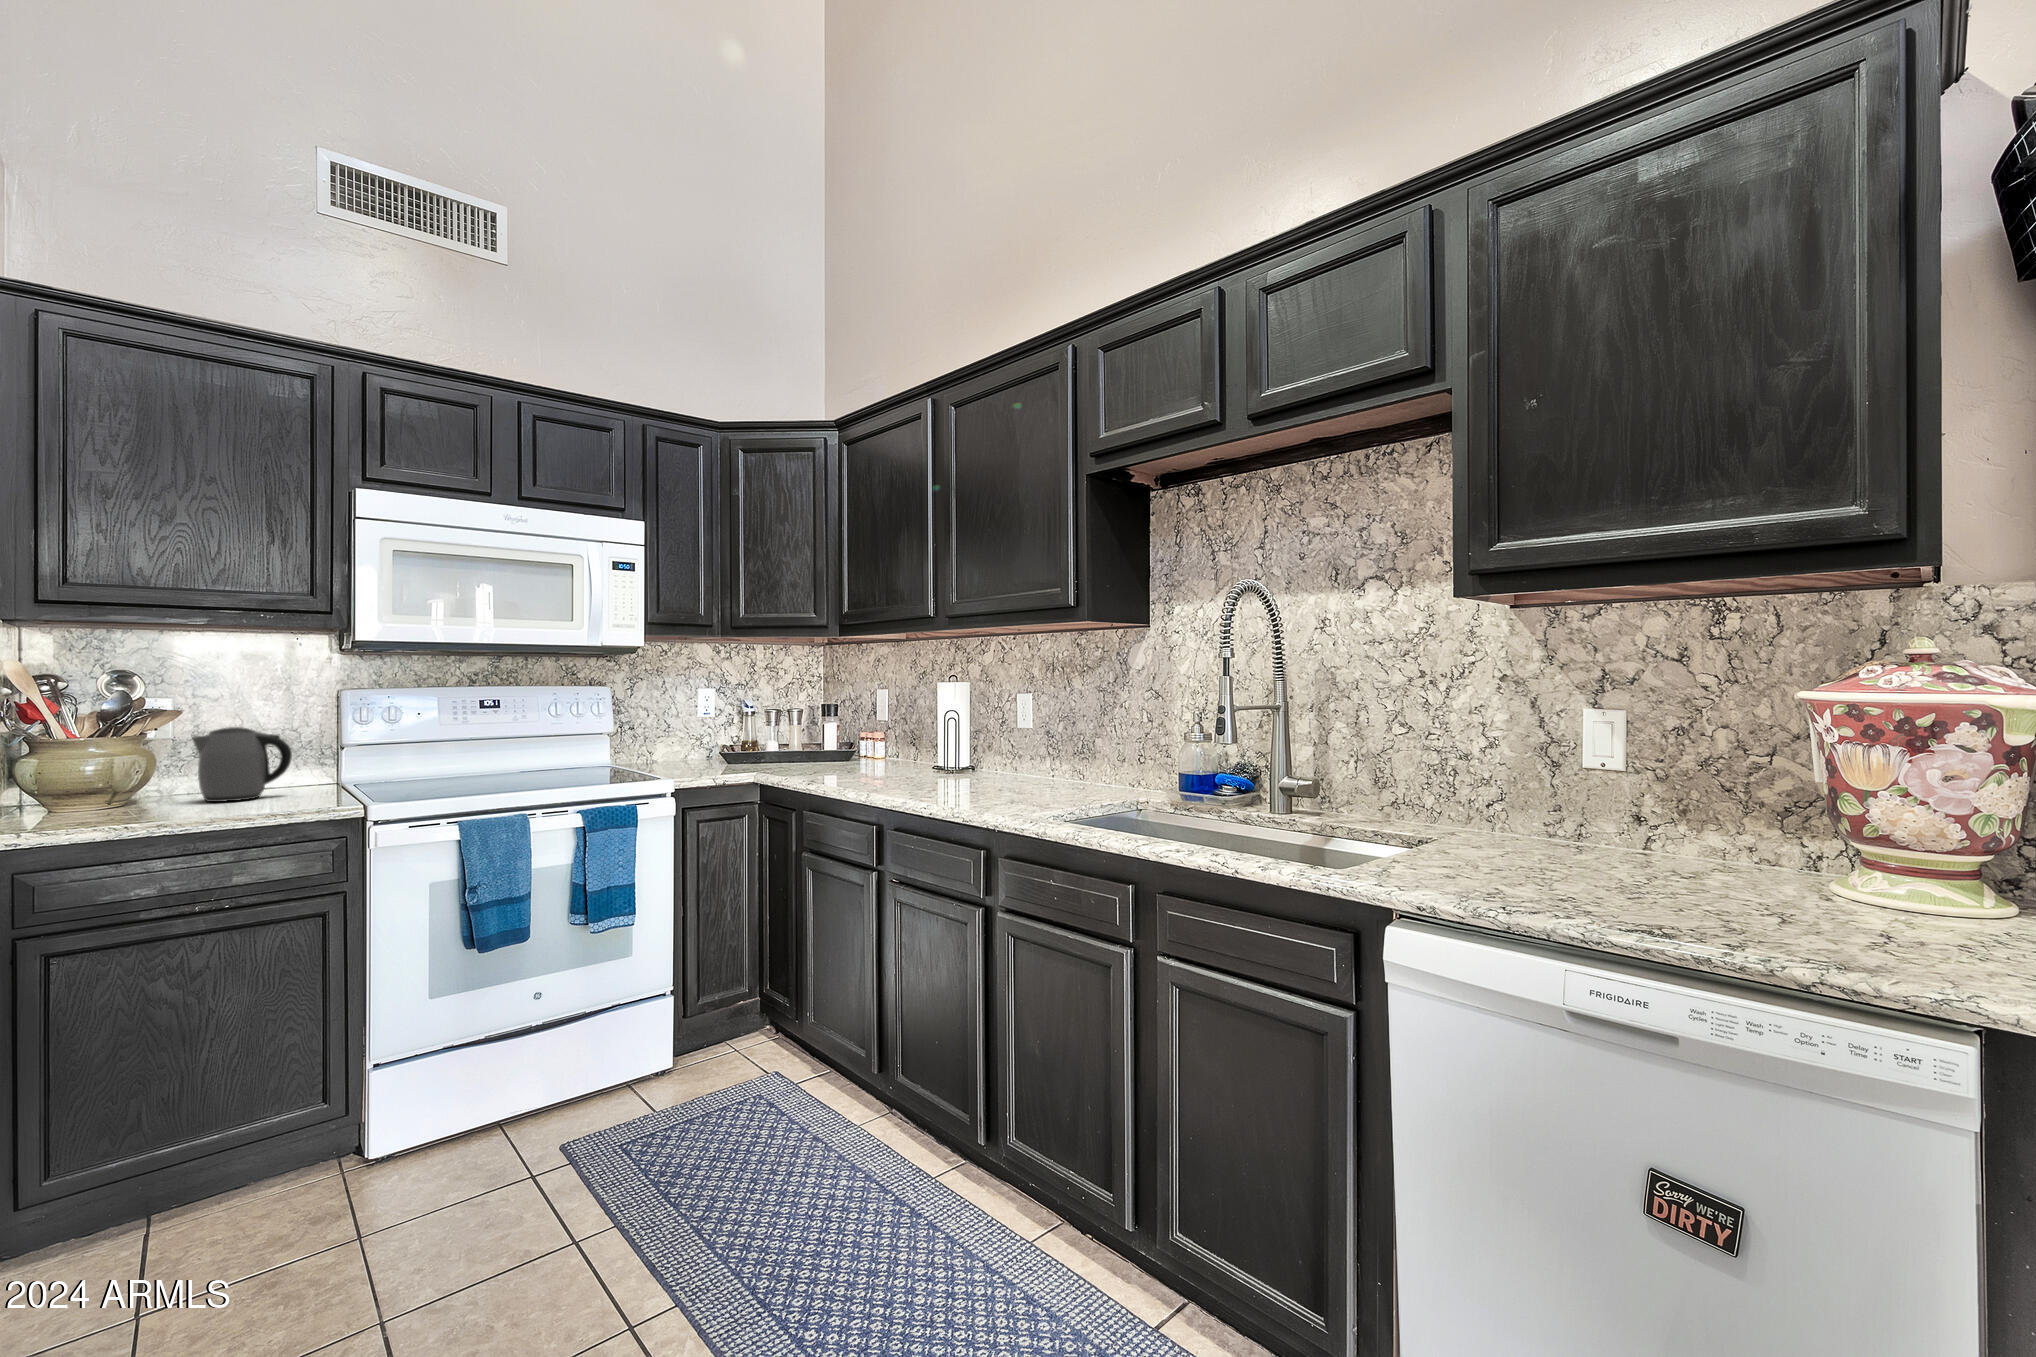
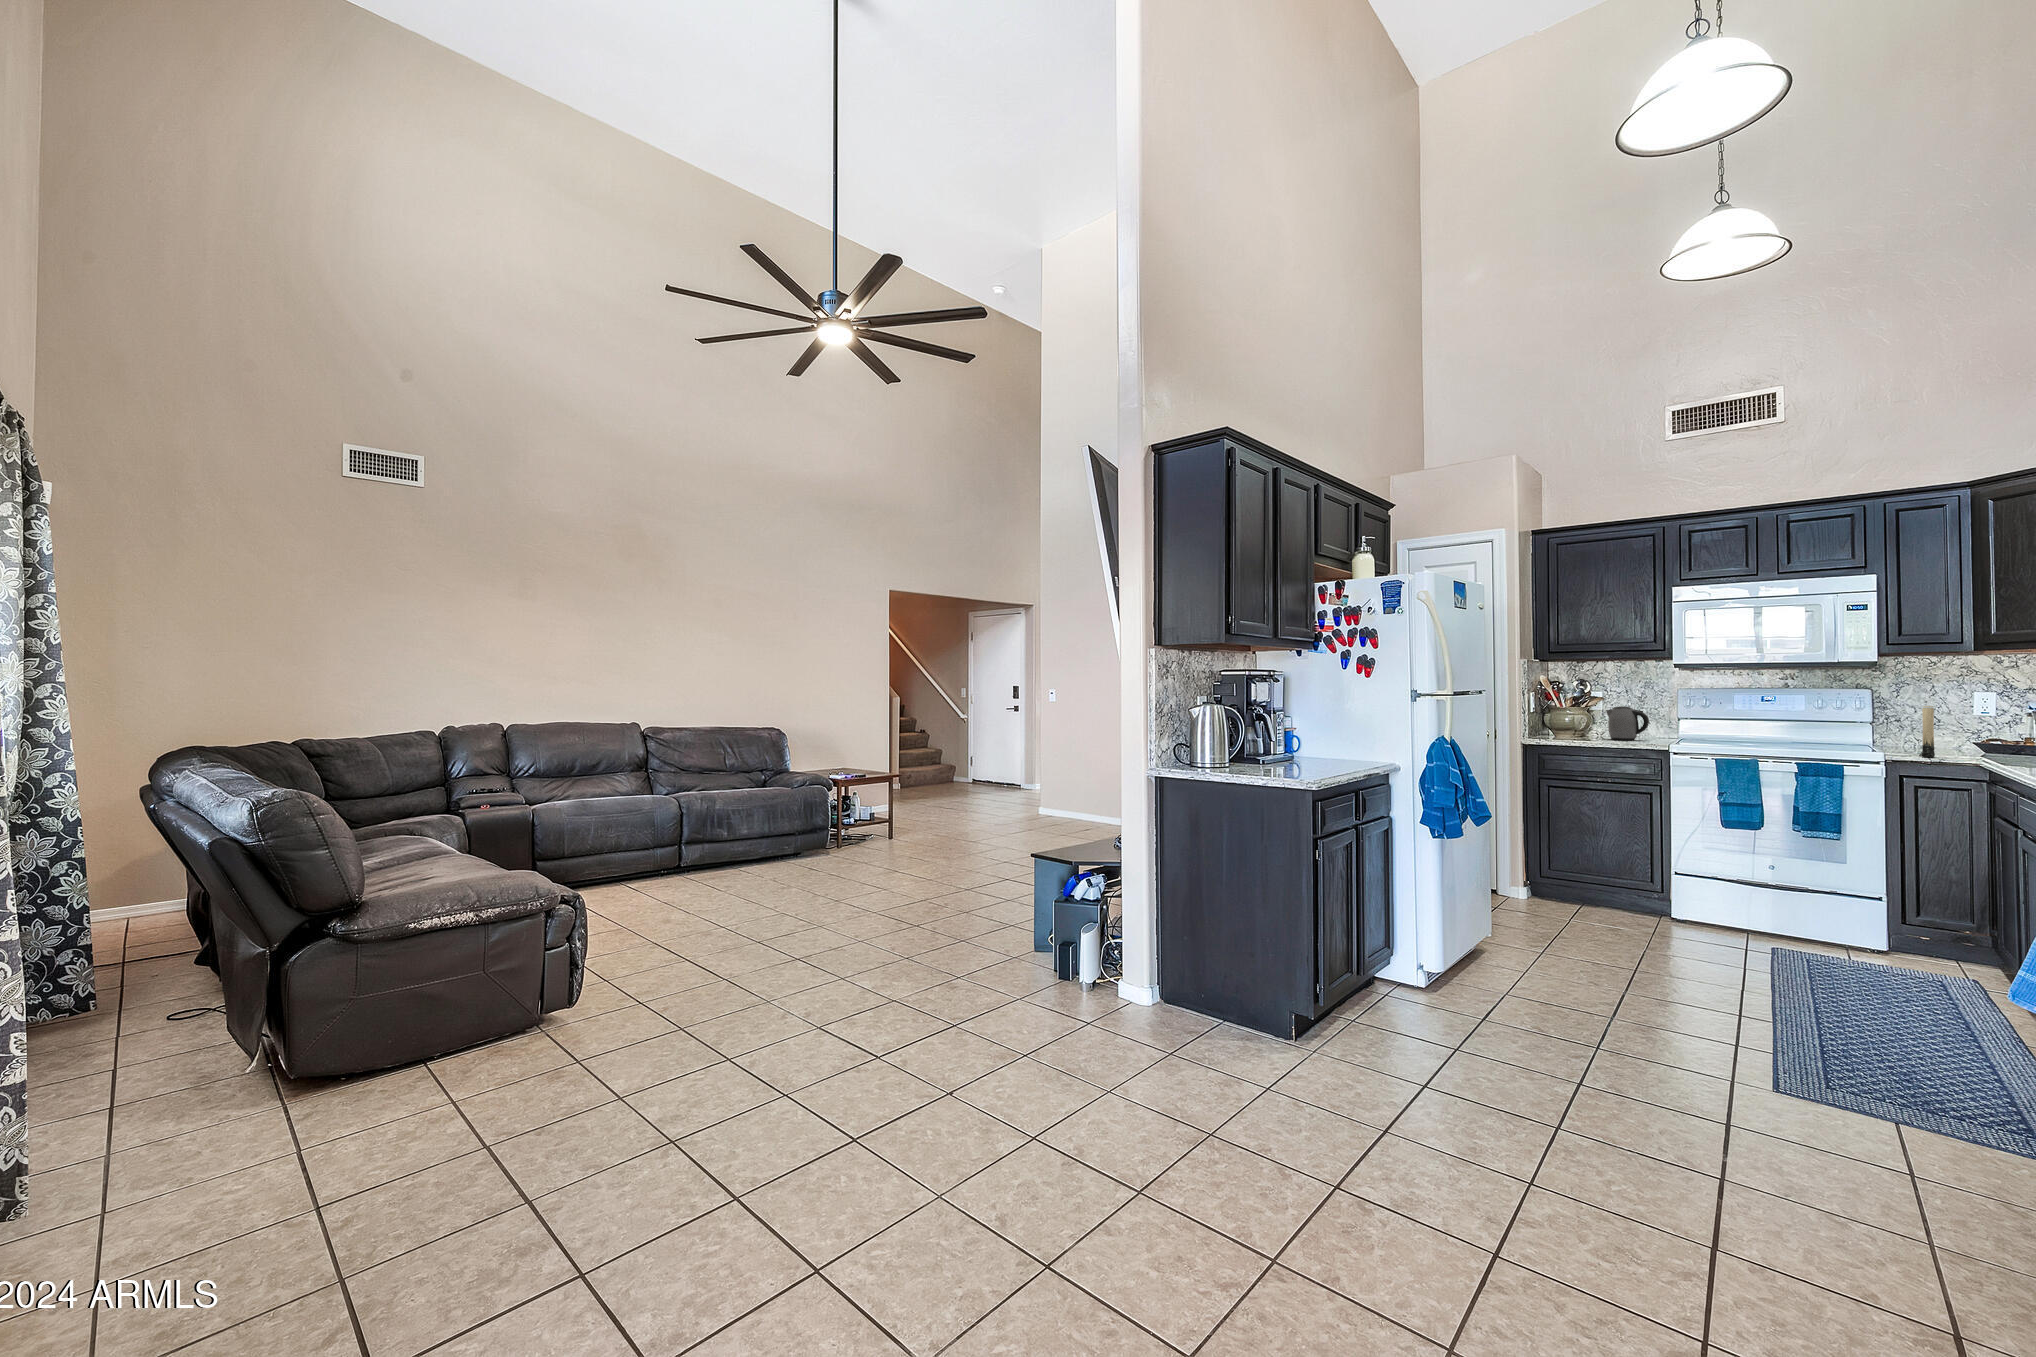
candle: none [708,707,727,778] -> present [1919,706,1935,757]

